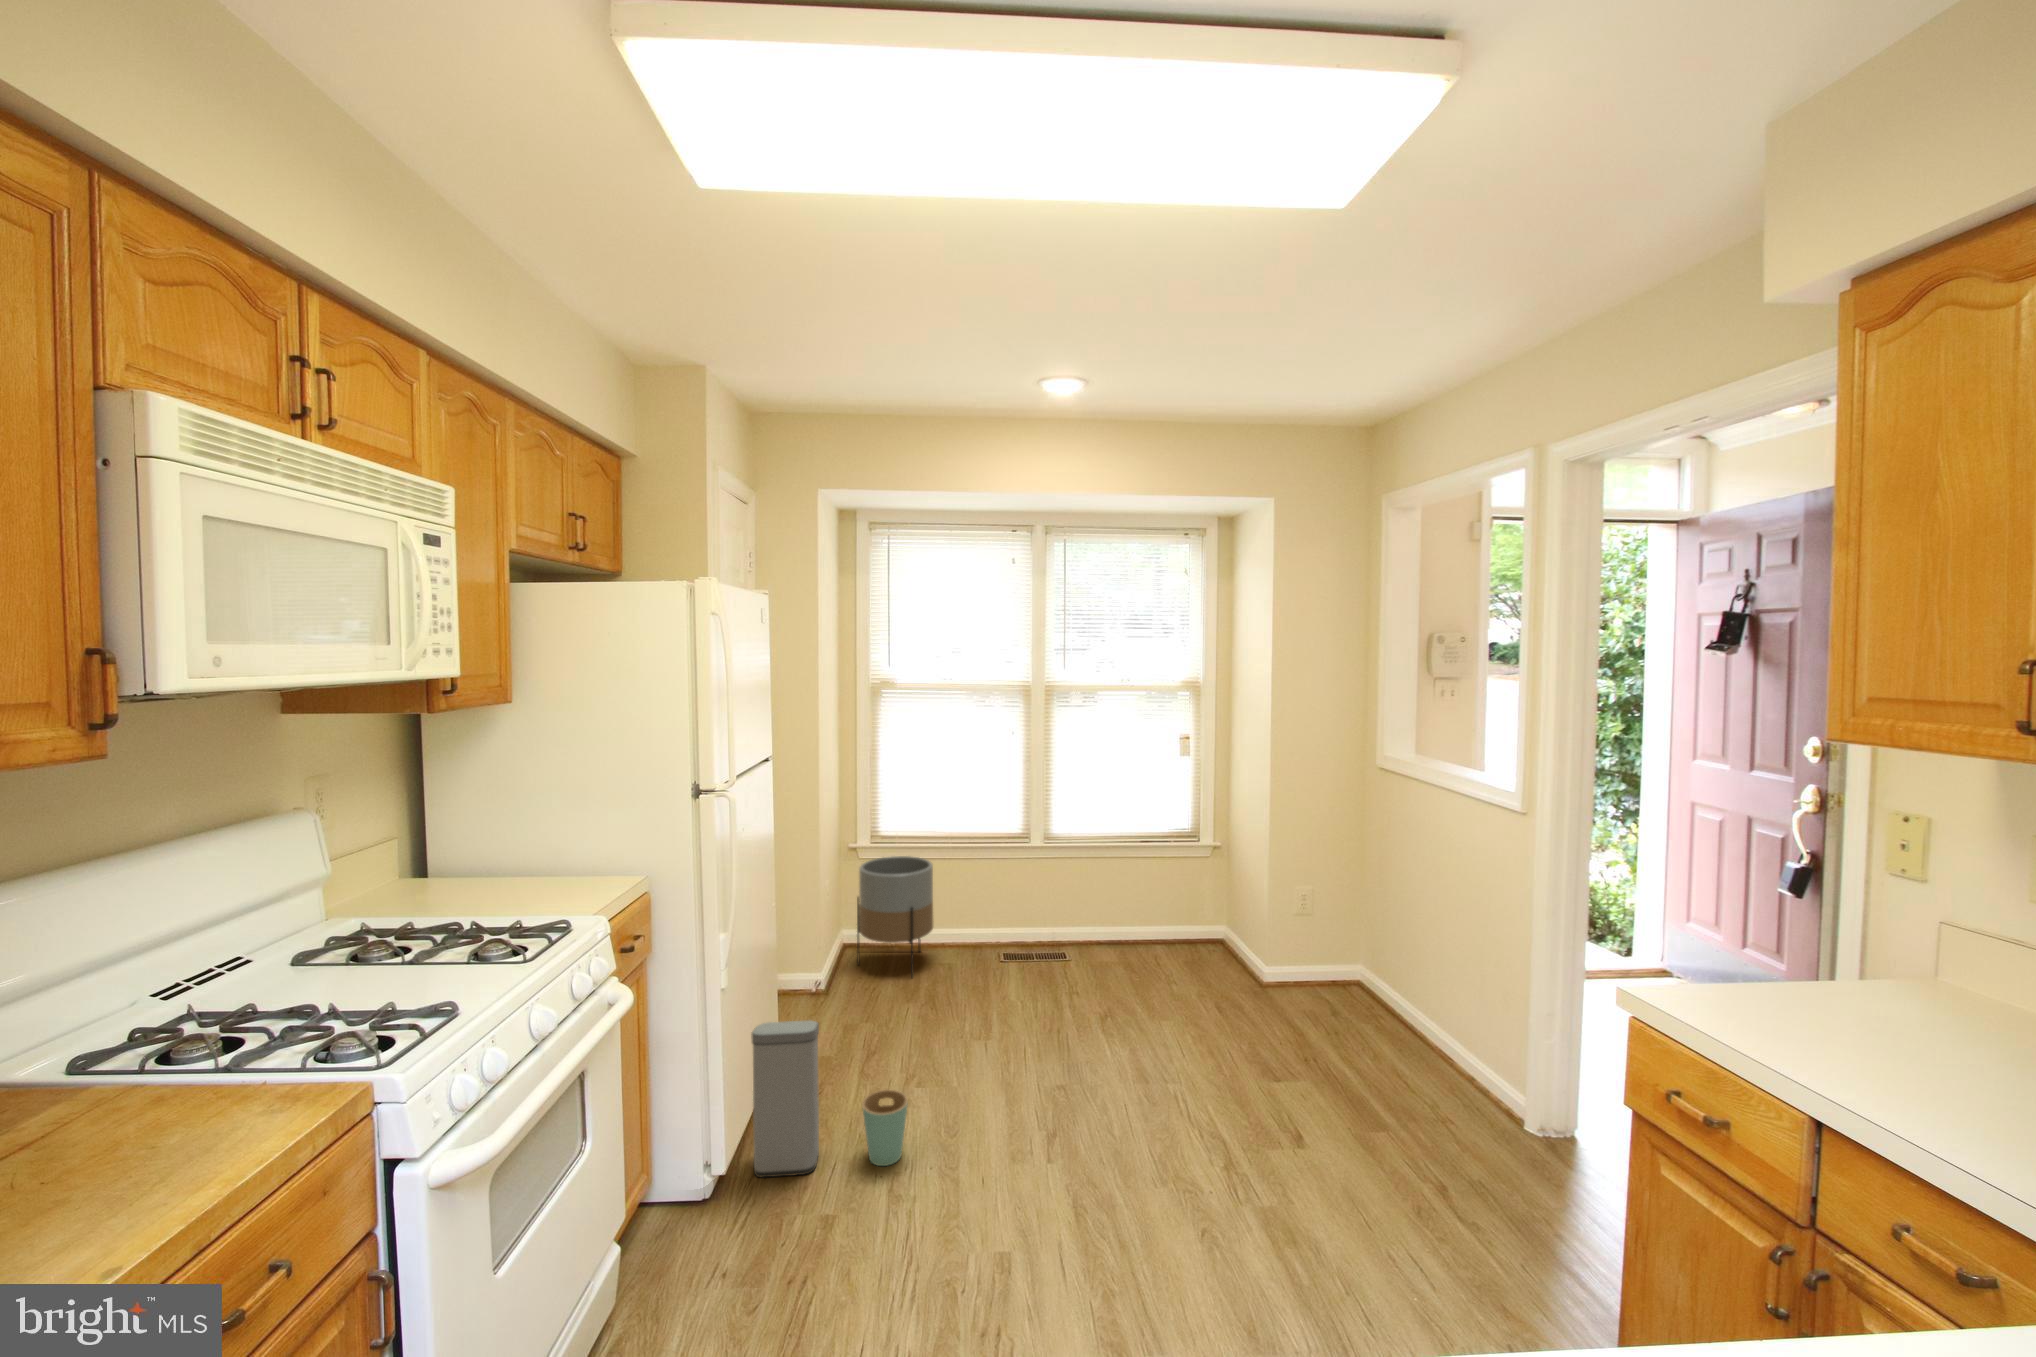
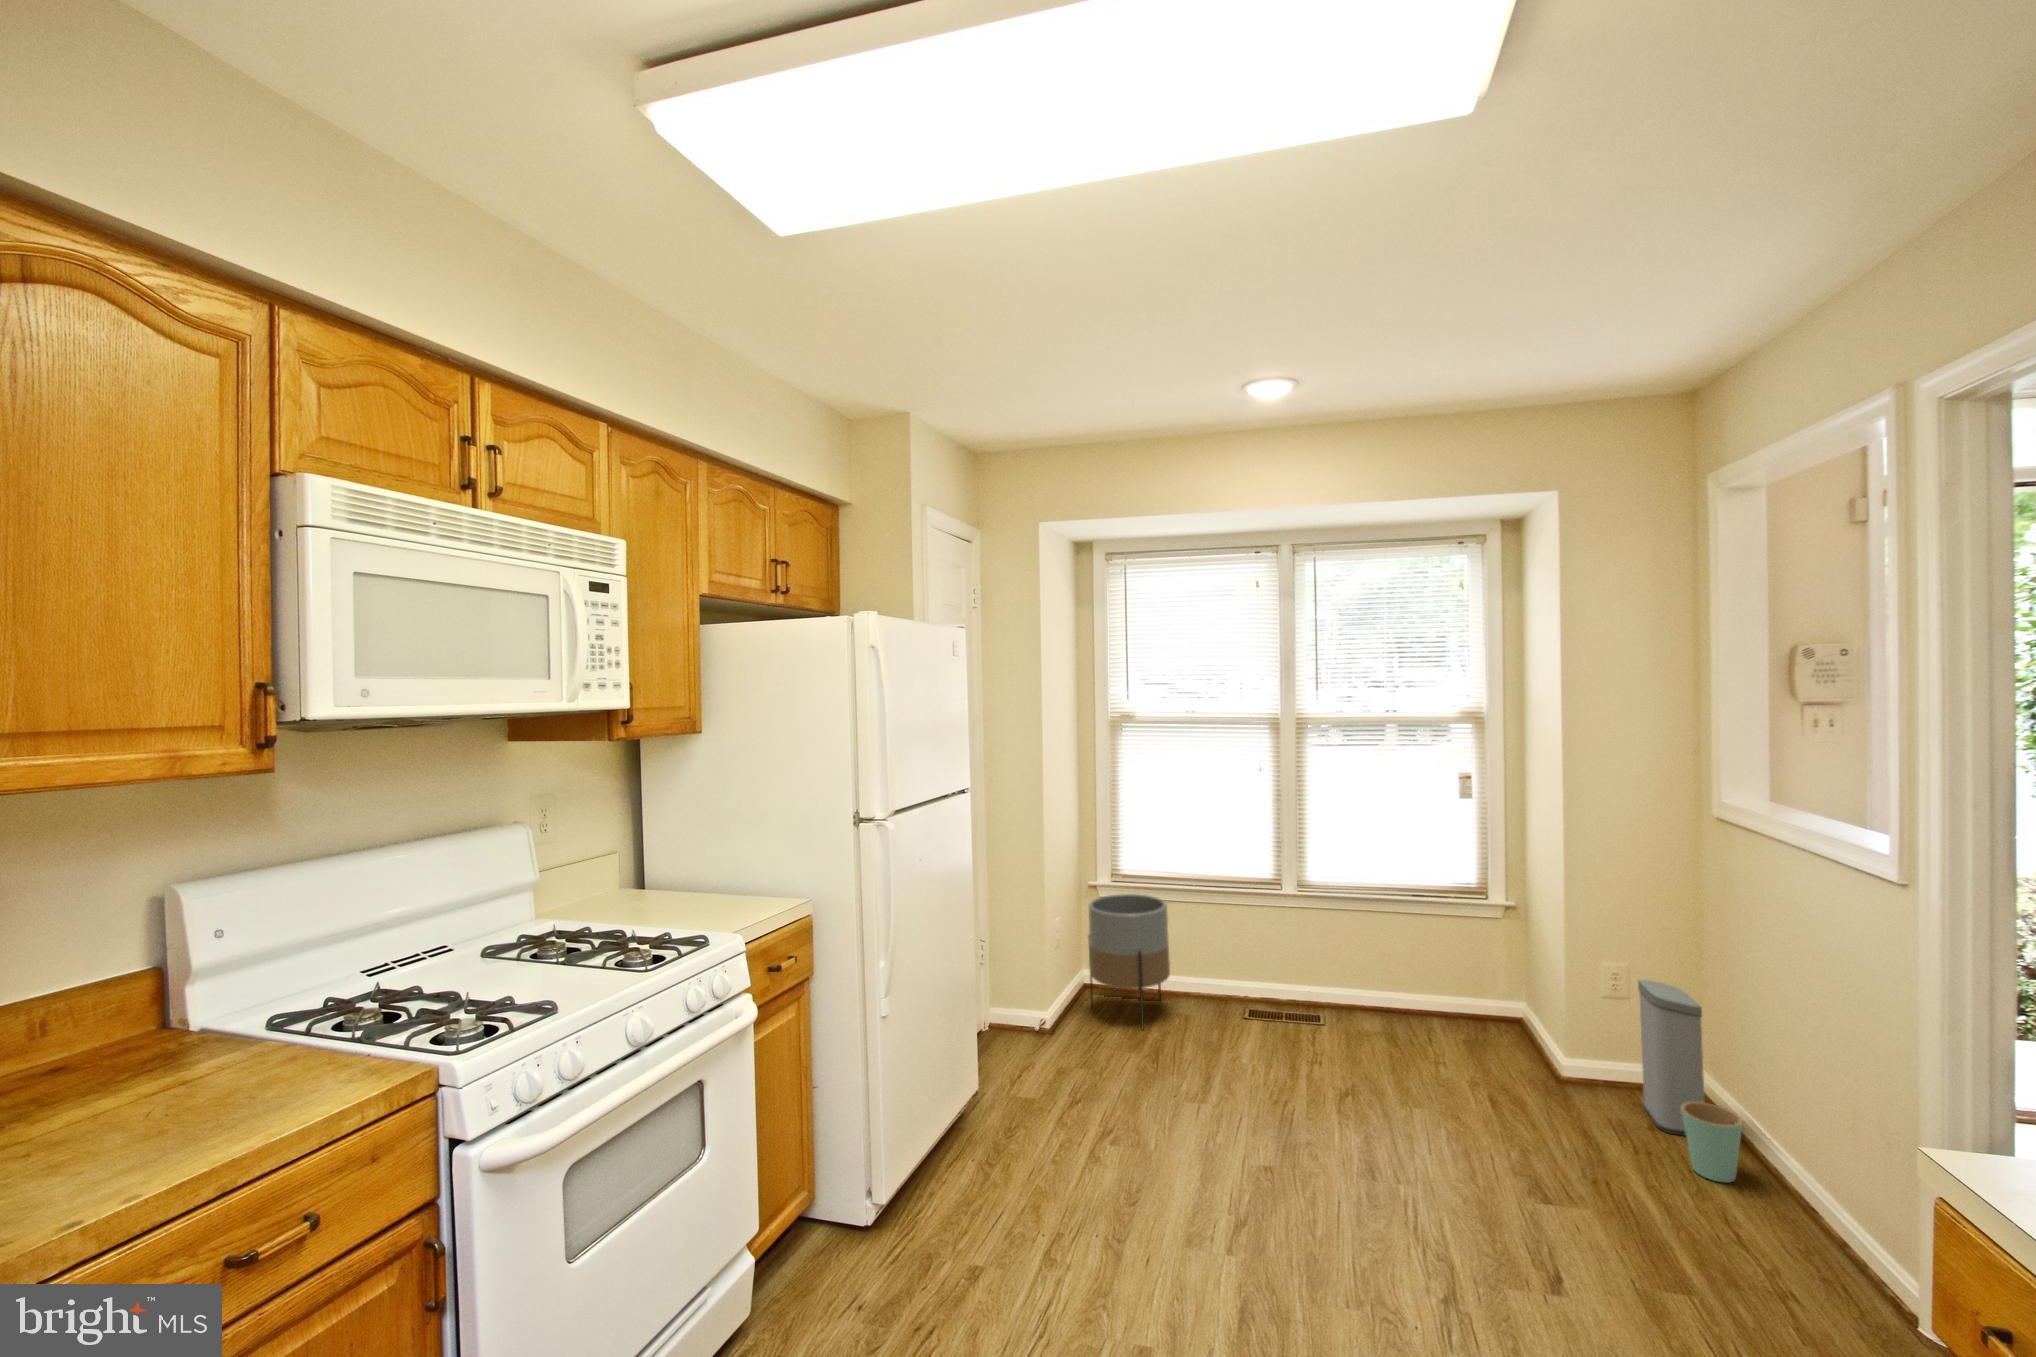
trash can: present [751,1020,908,1177] -> present [1638,980,1743,1182]

